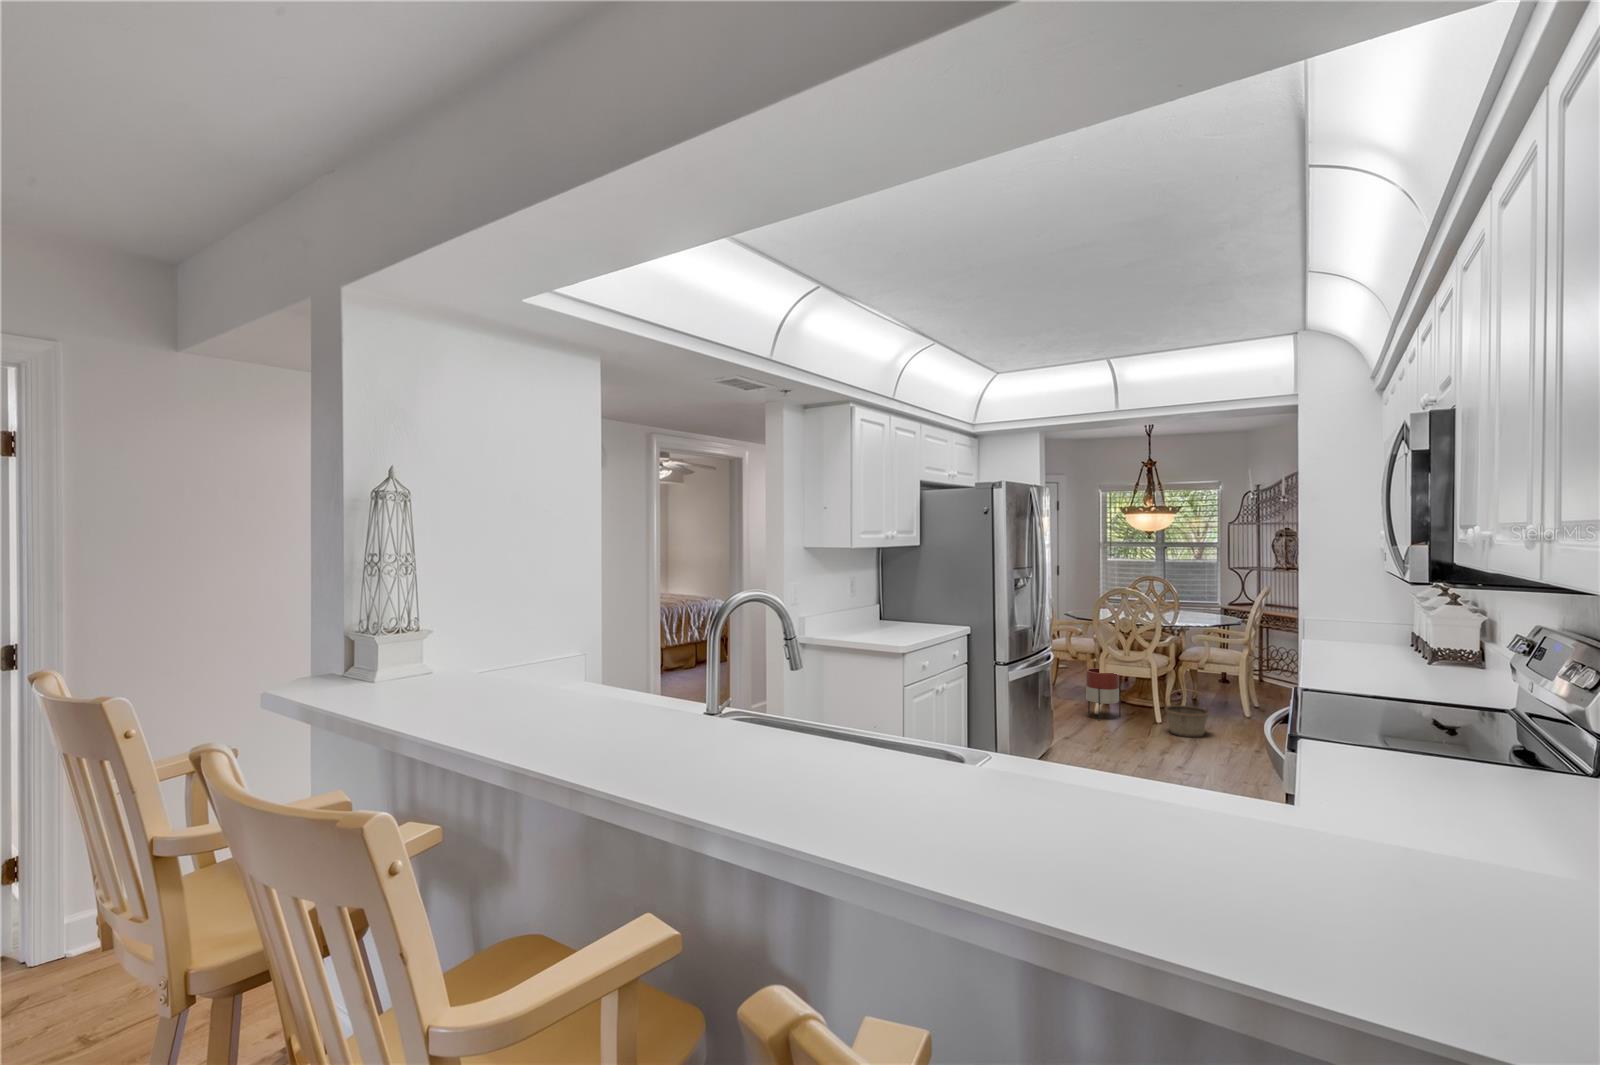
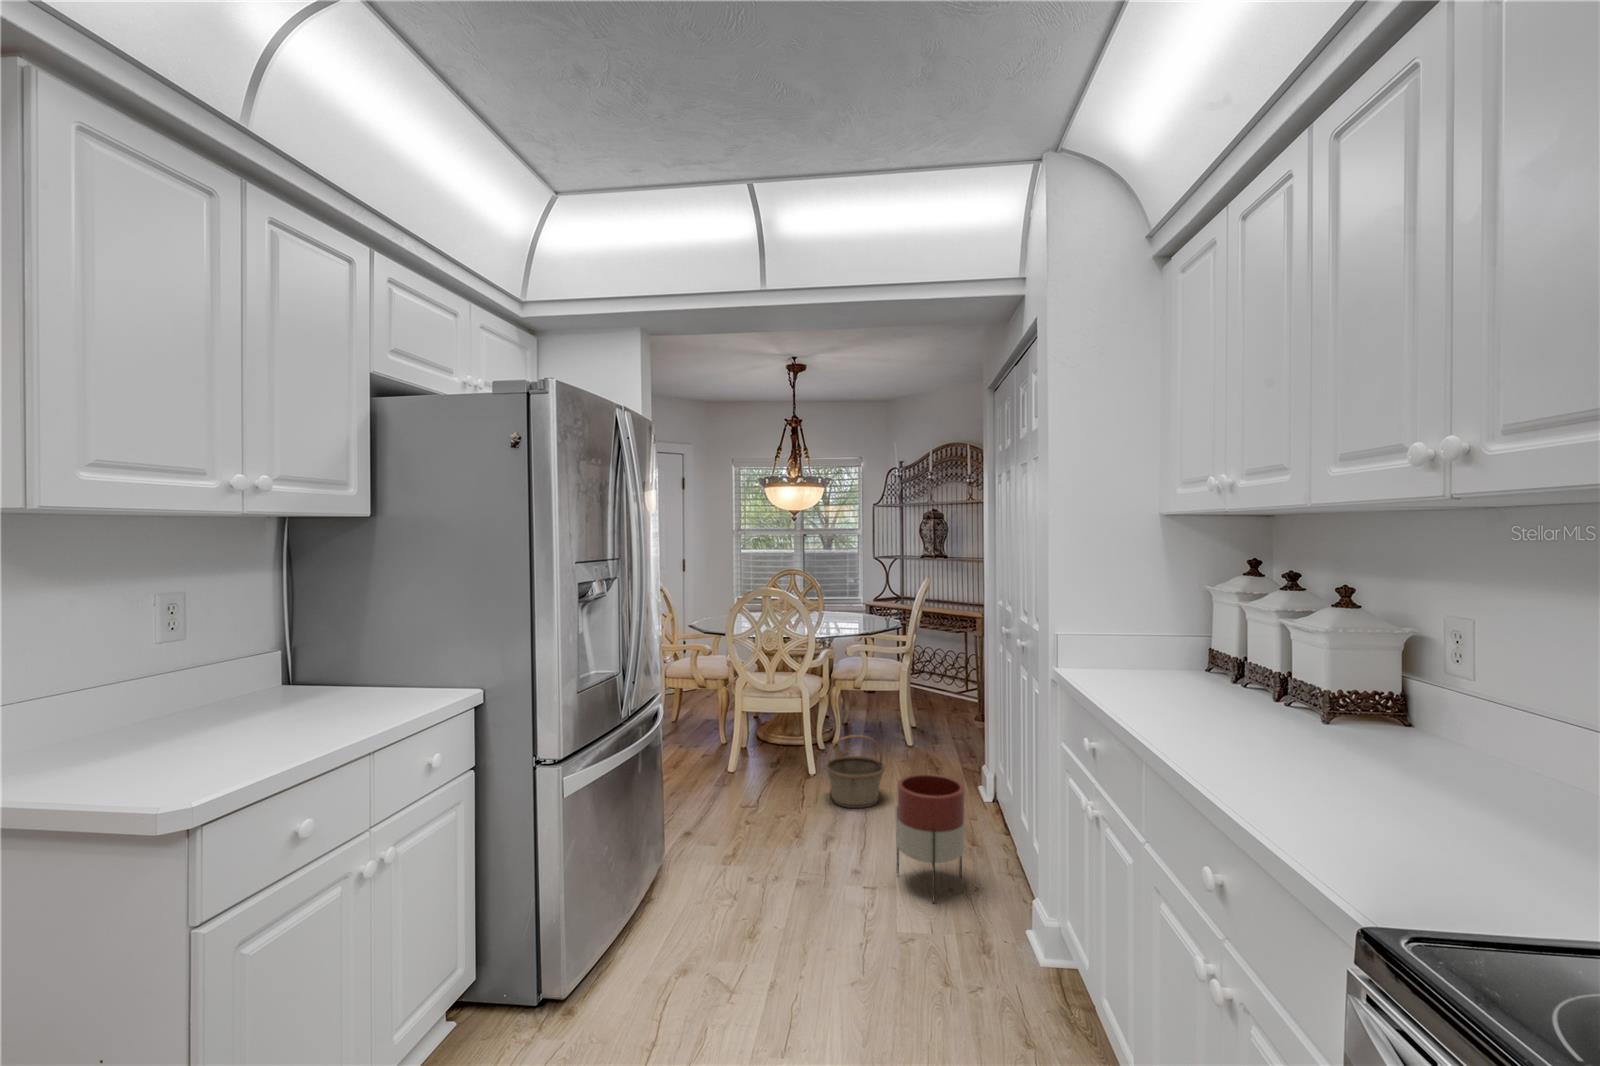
planter: present [1086,668,1121,721] -> present [897,774,964,902]

